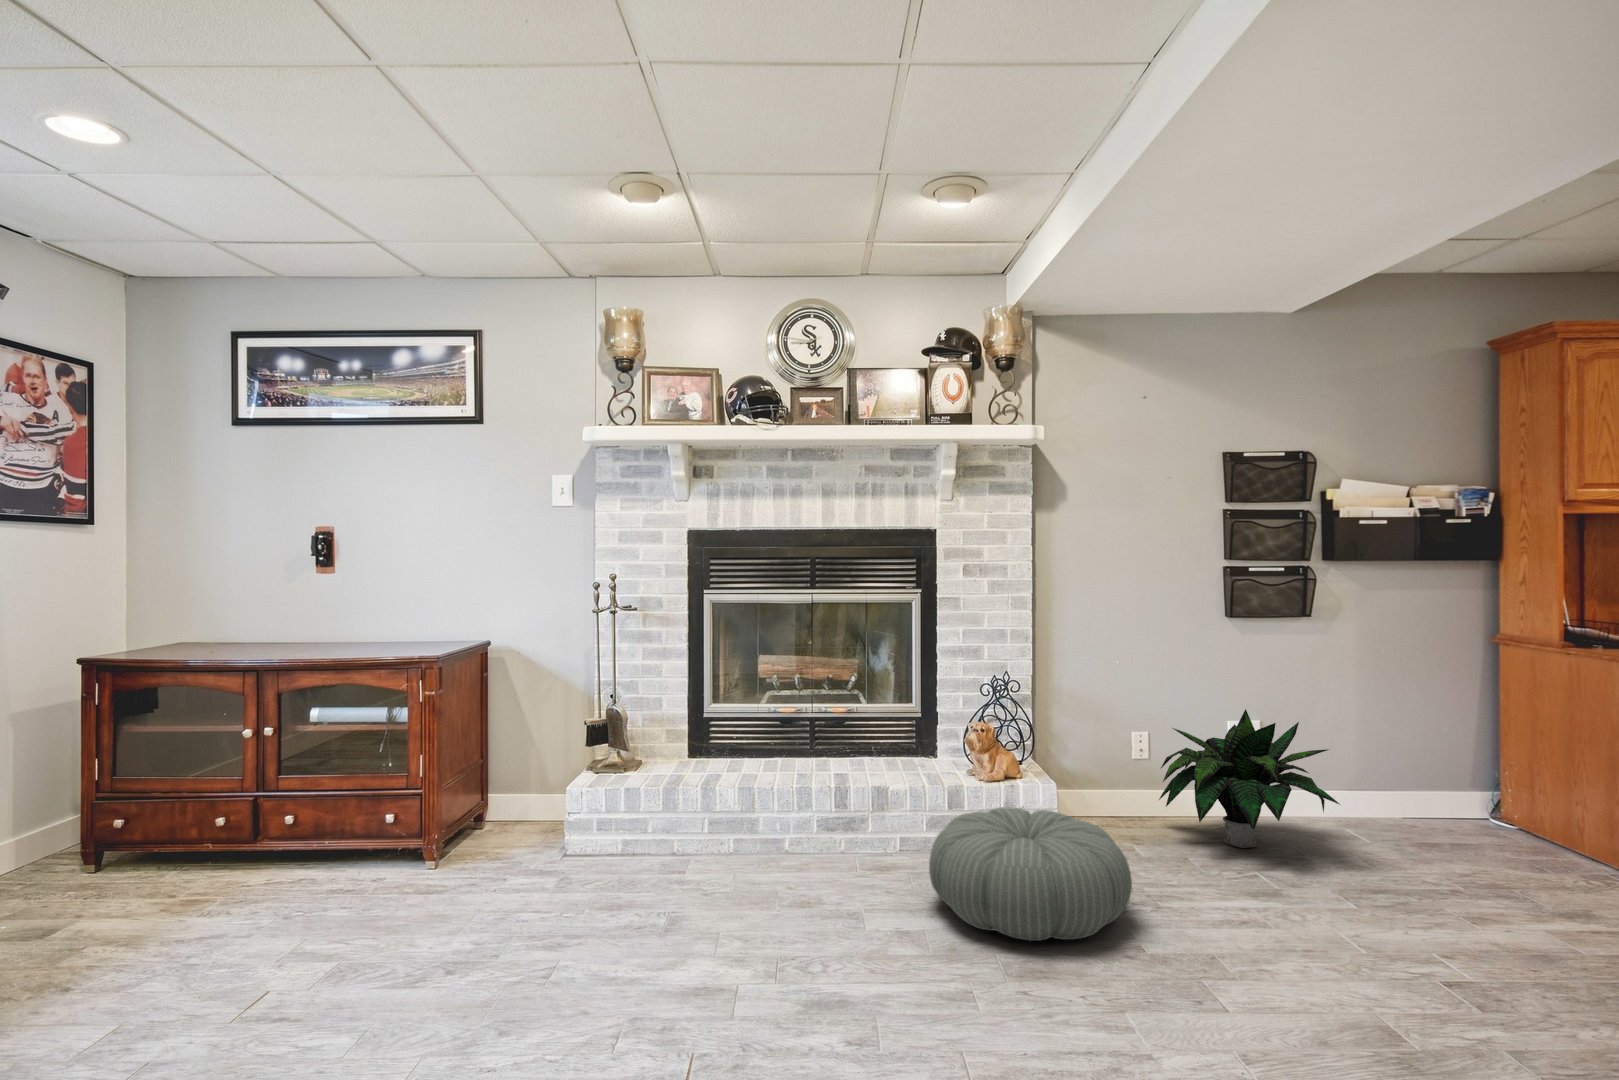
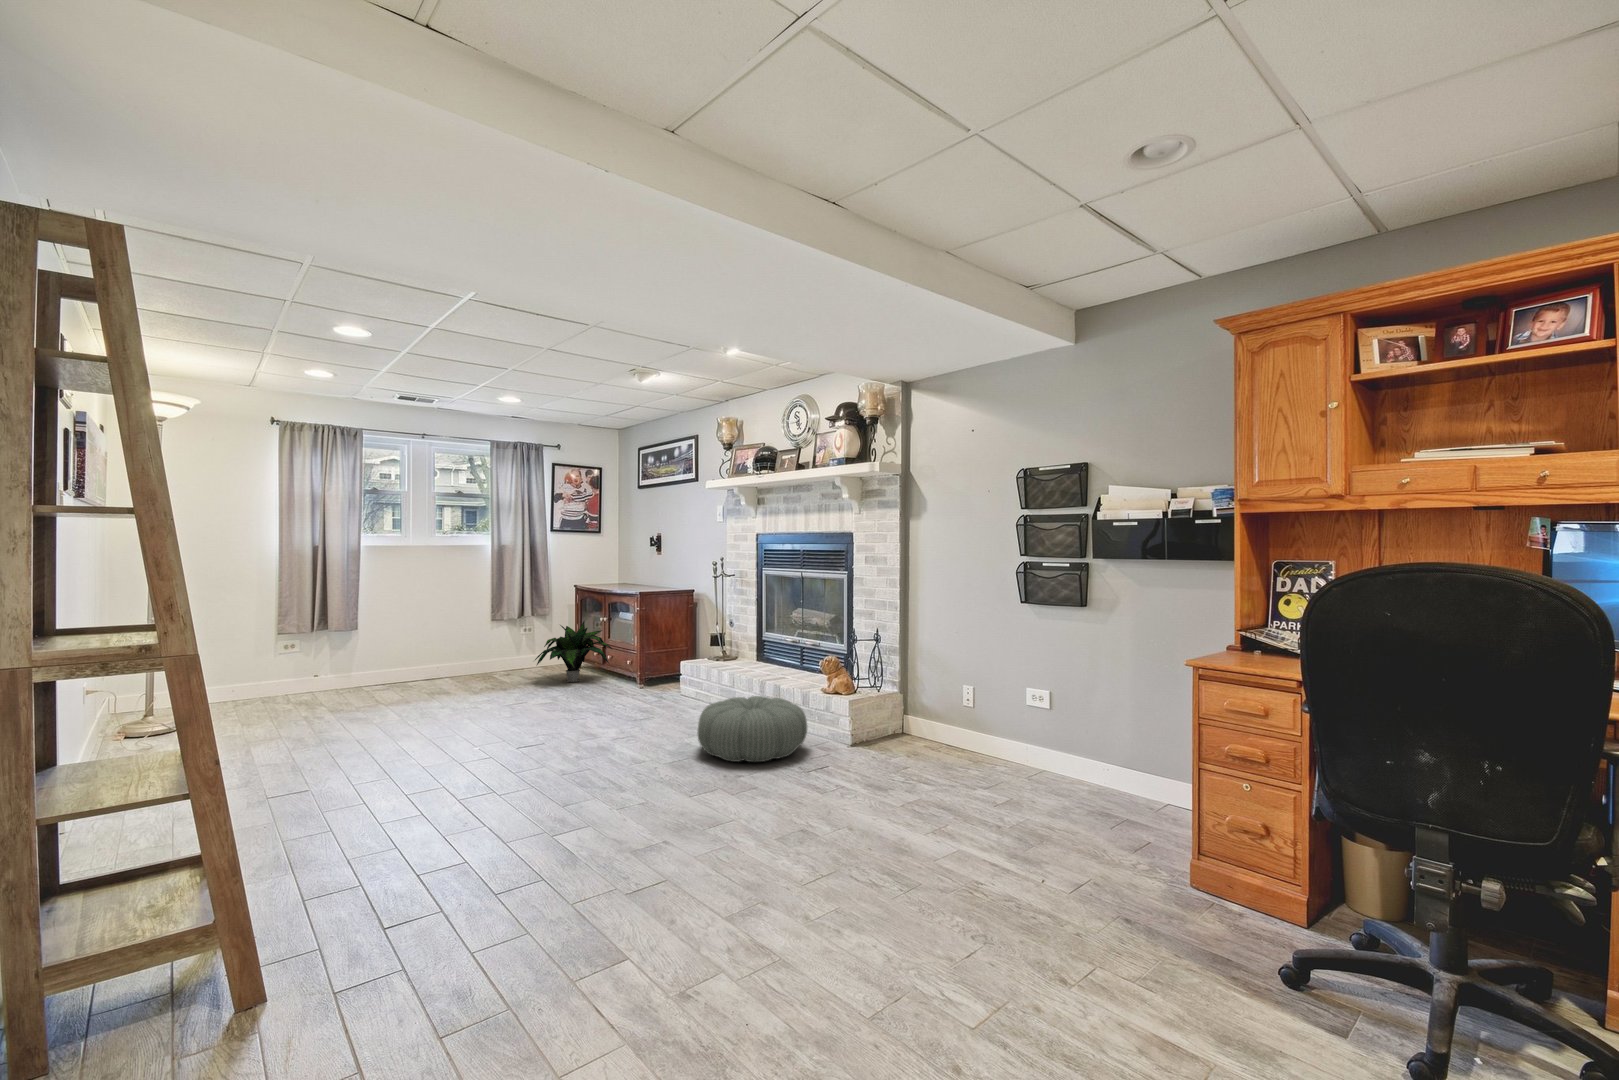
potted plant: present [1159,709,1339,848] -> present [535,621,612,682]

